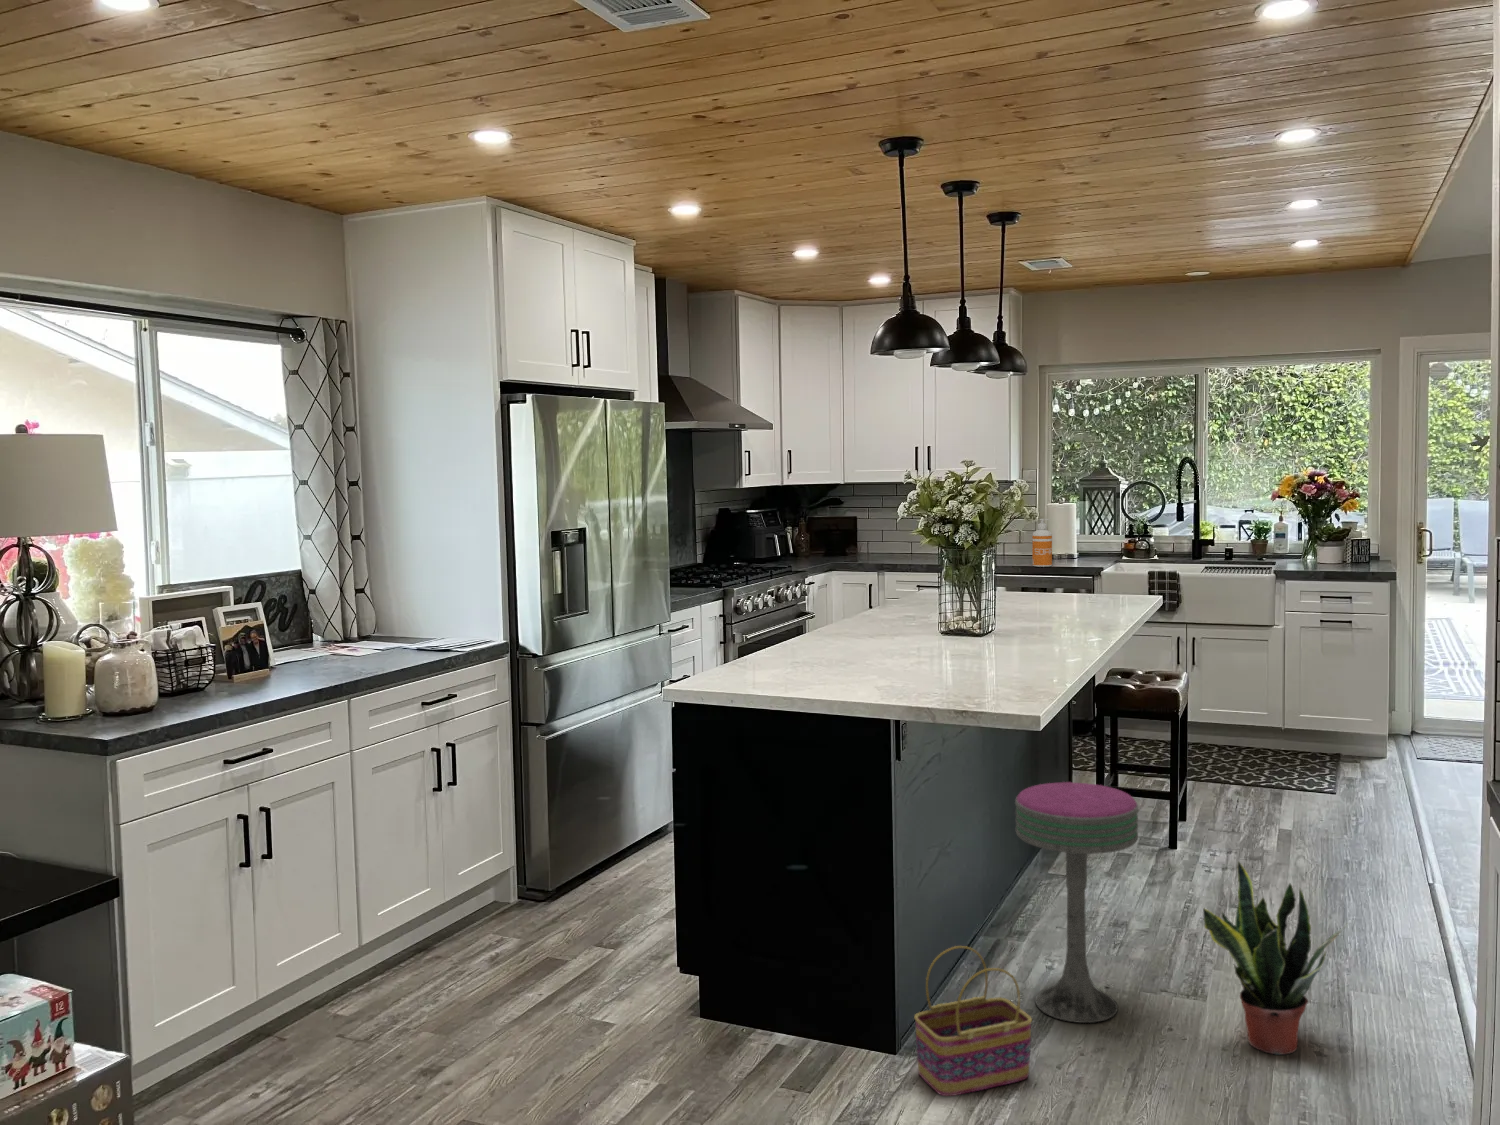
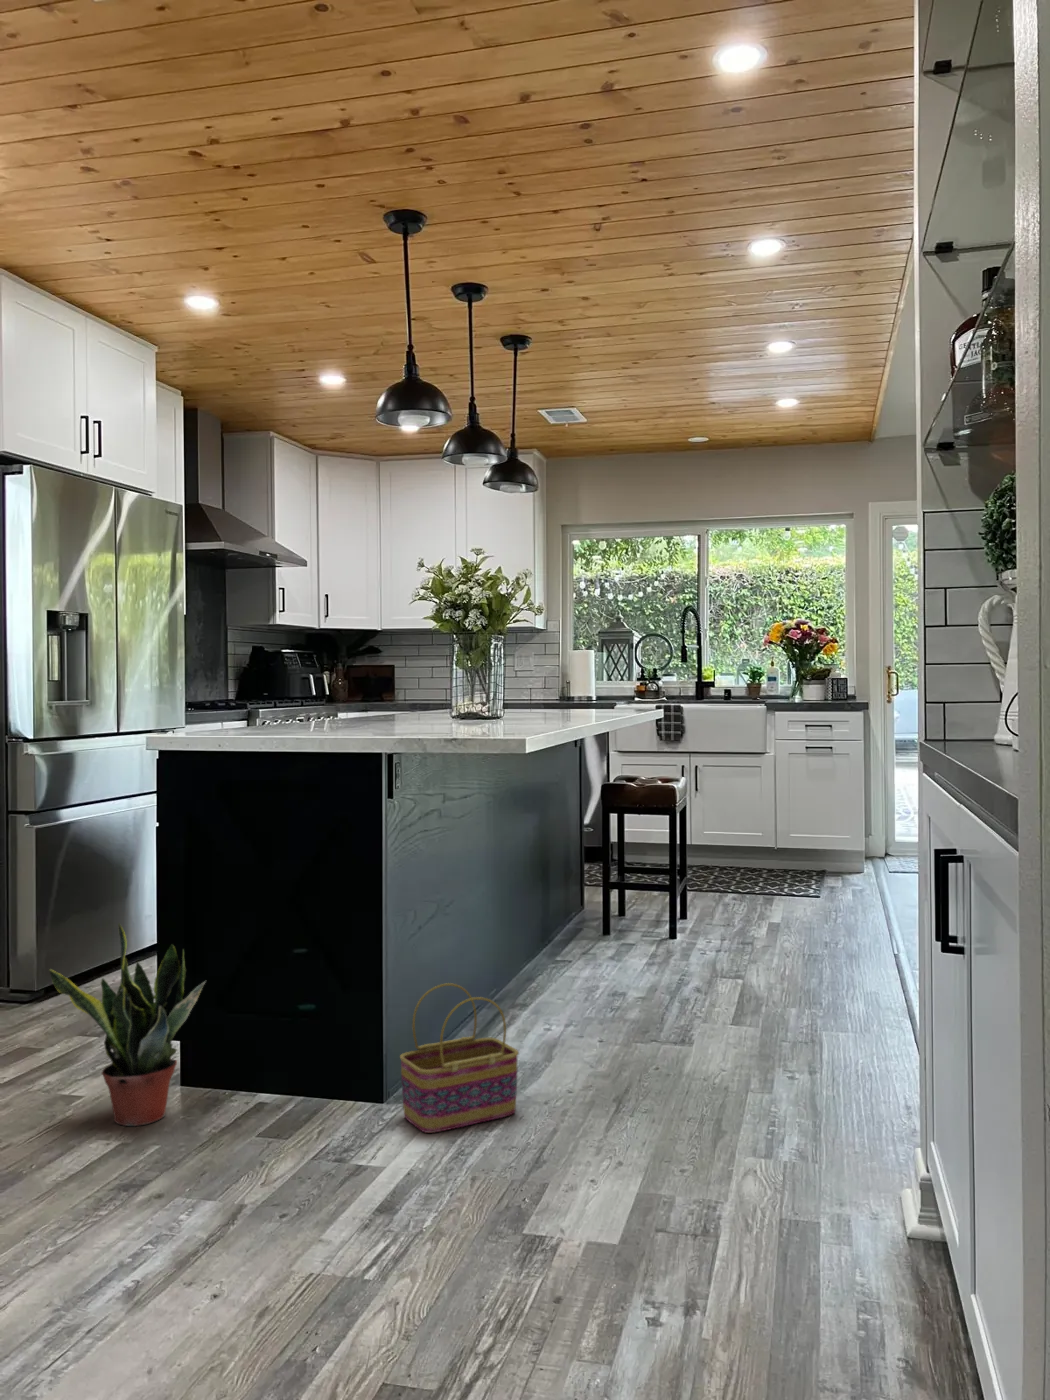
soap dispenser: present [1032,519,1052,567] -> none [553,659,571,703]
bar stool: present [1015,782,1138,1023] -> none [510,838,626,1068]
potted plant: present [1203,862,1345,1055] -> present [49,924,205,1126]

